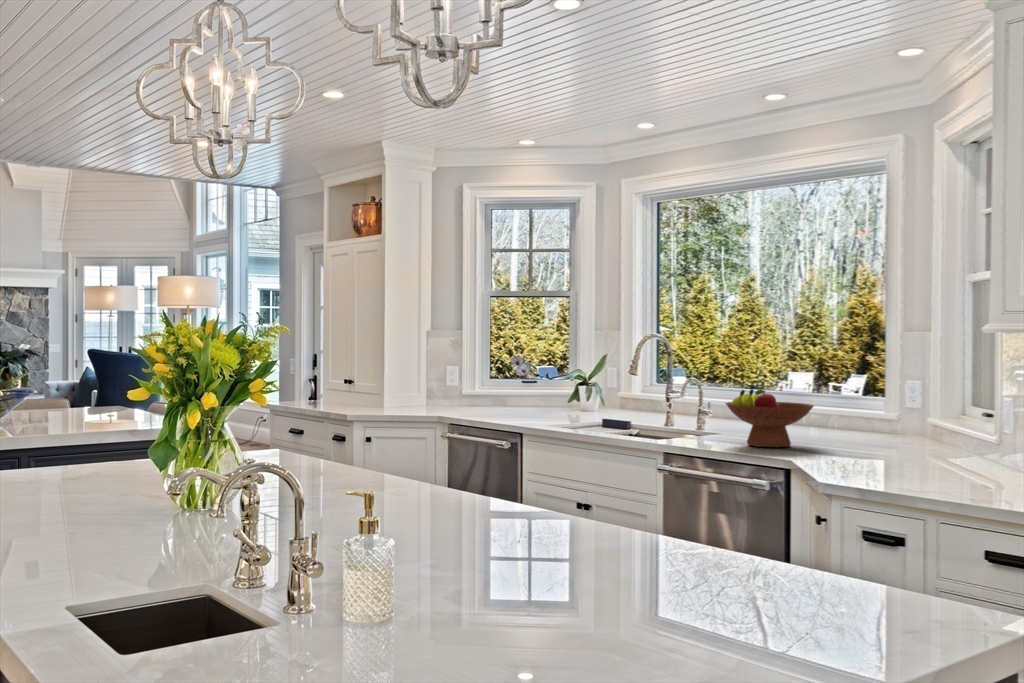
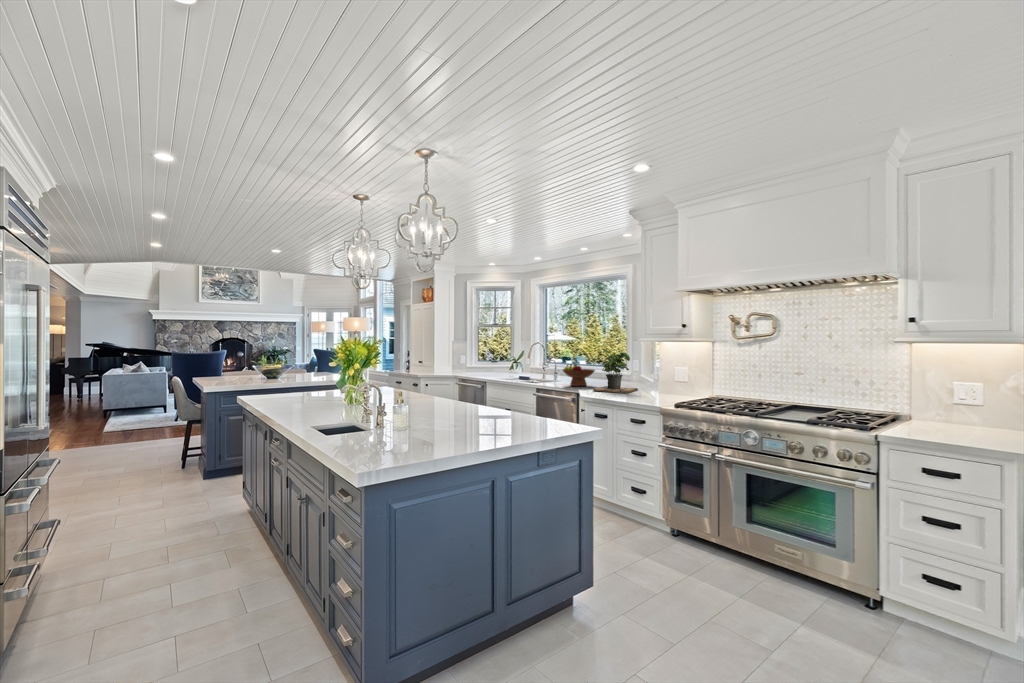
potted plant: none [819,354,935,468] -> present [593,350,638,393]

